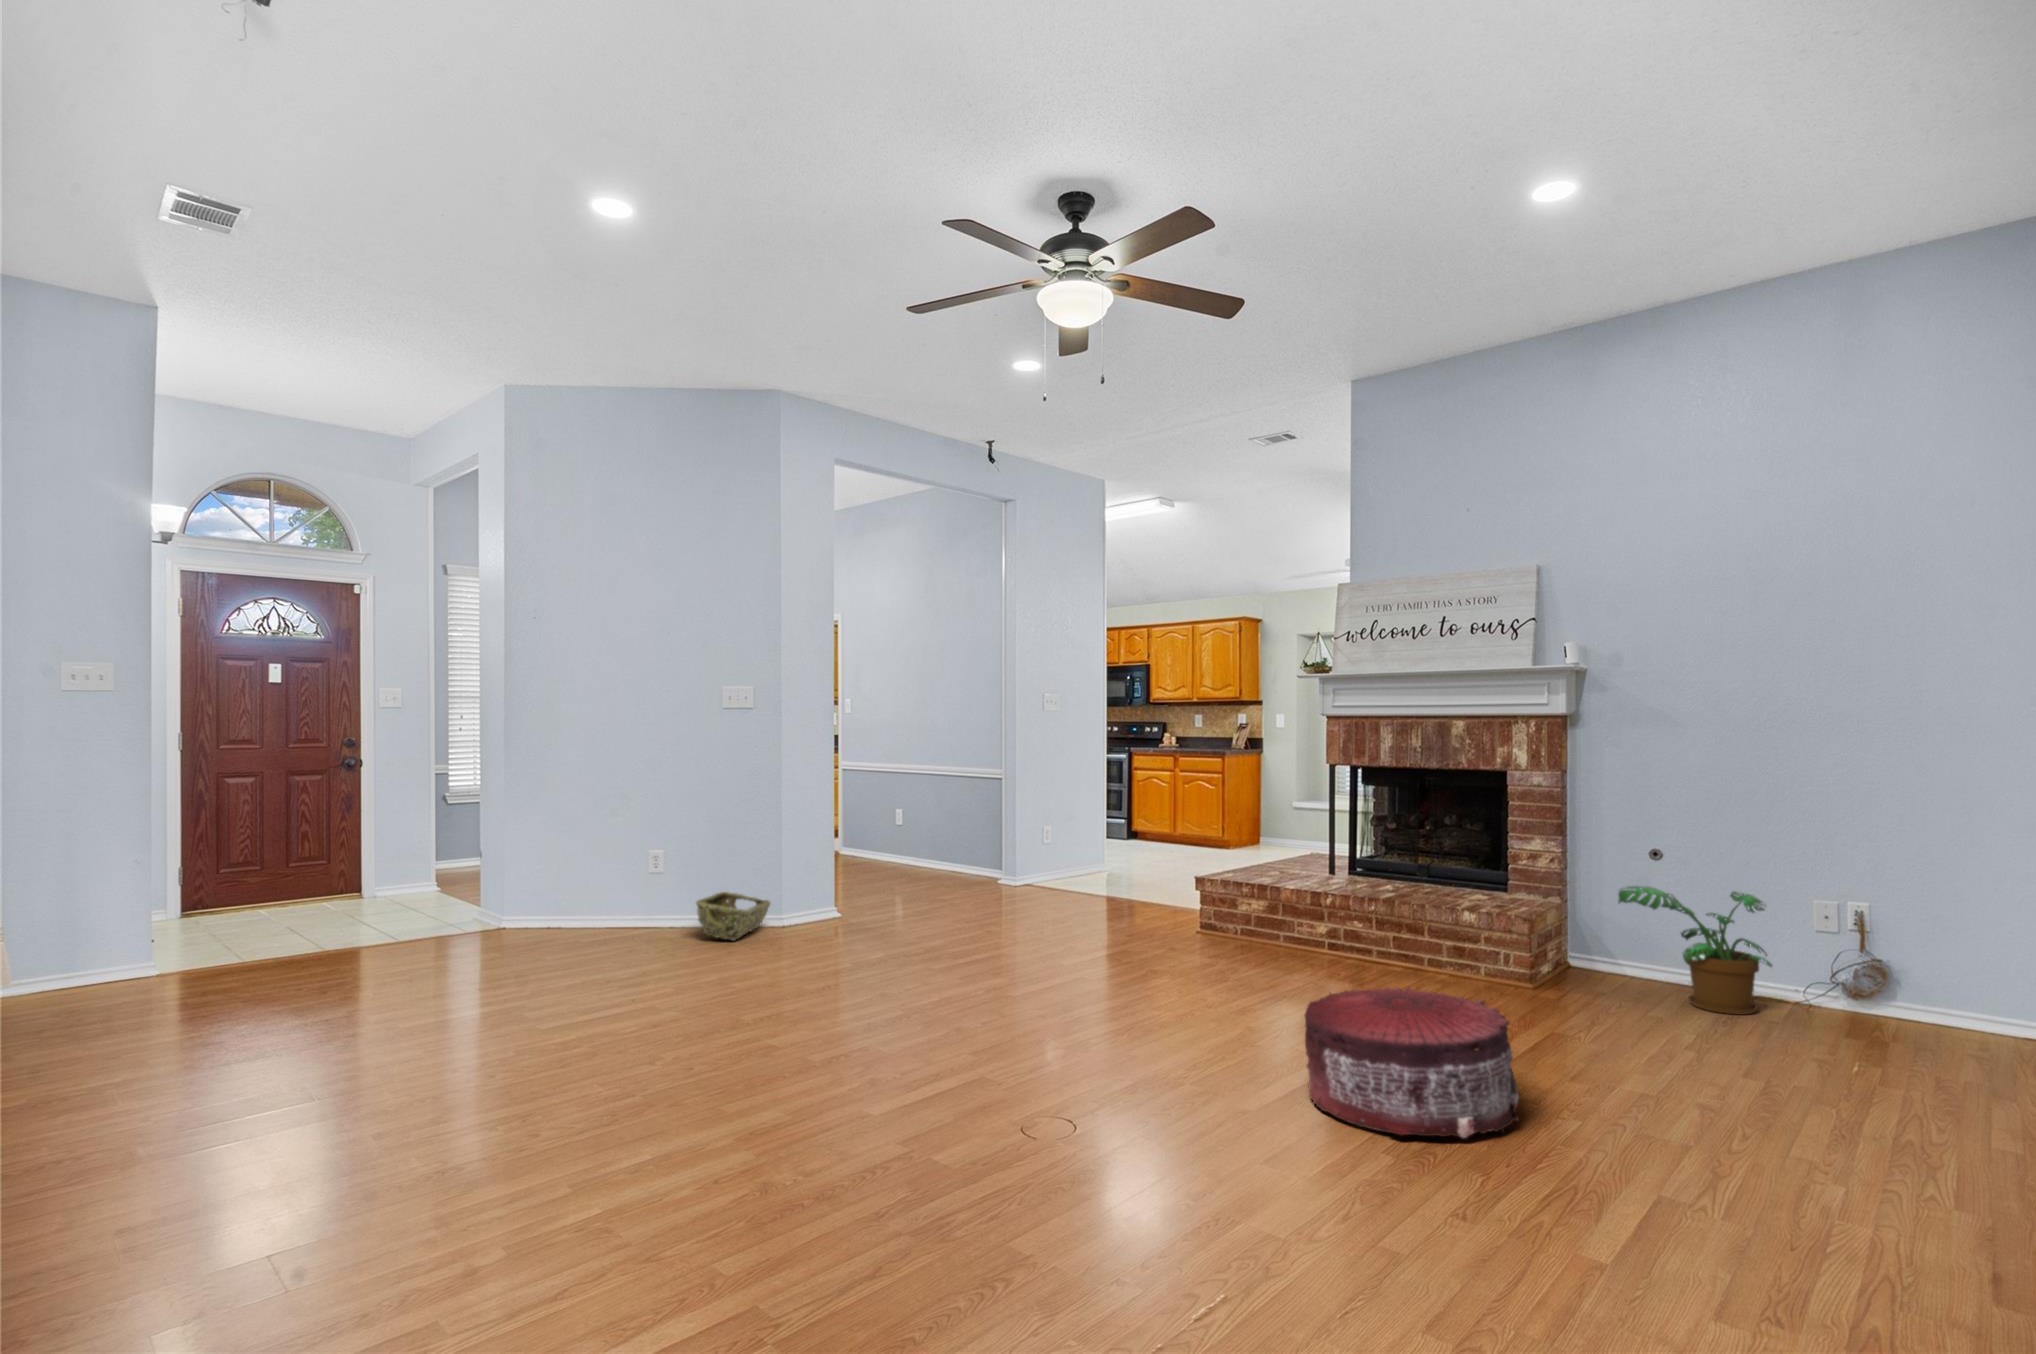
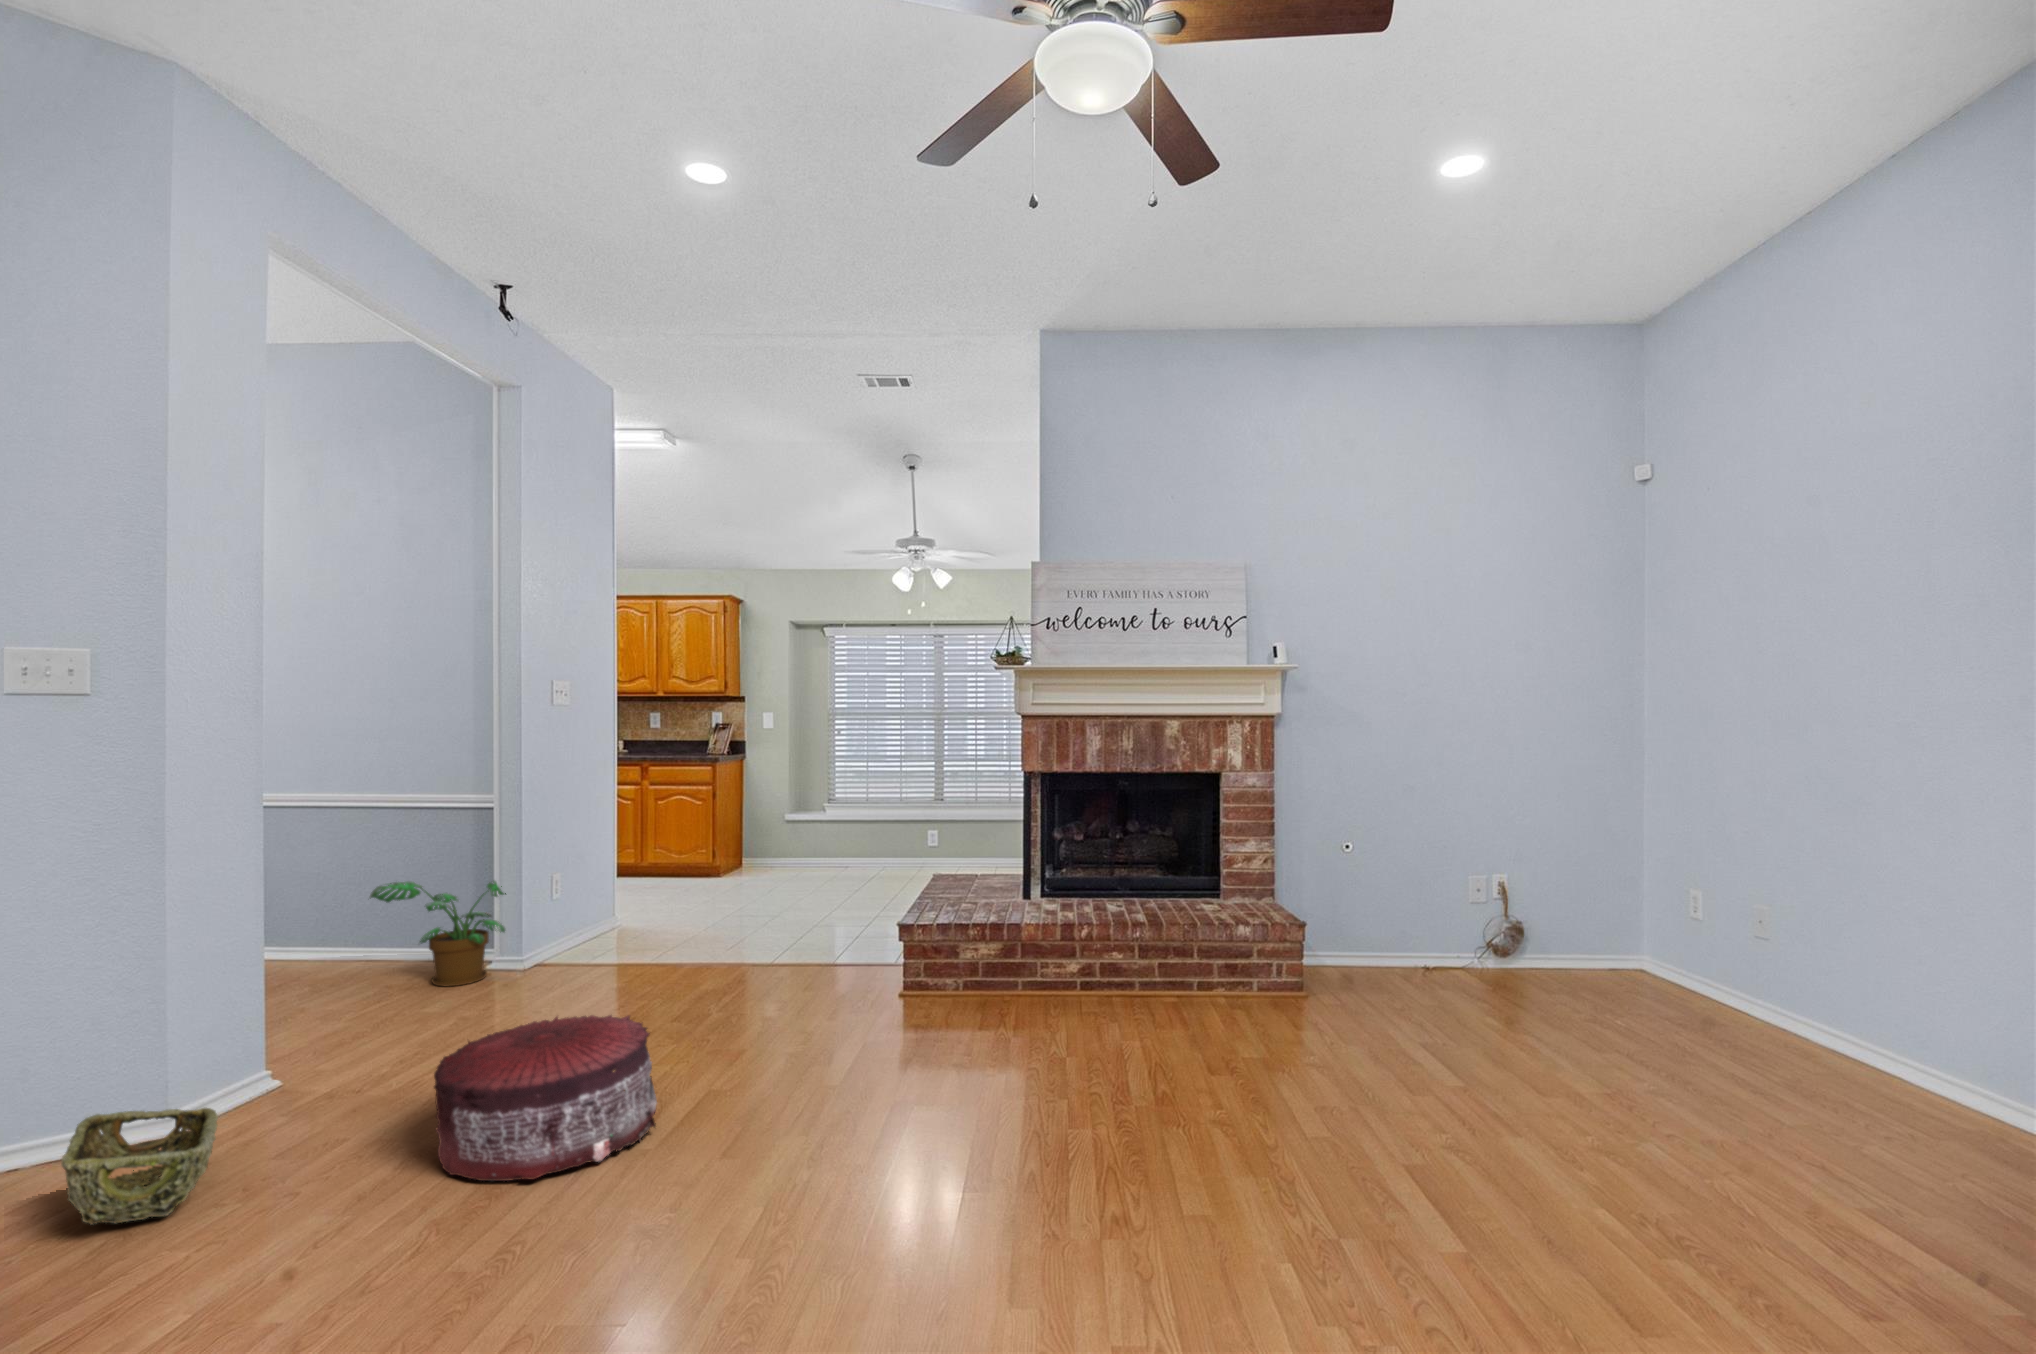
potted plant: present [1618,886,1772,1015] -> present [369,881,506,987]
pouf: present [1304,986,1519,1138] -> present [434,1015,657,1181]

